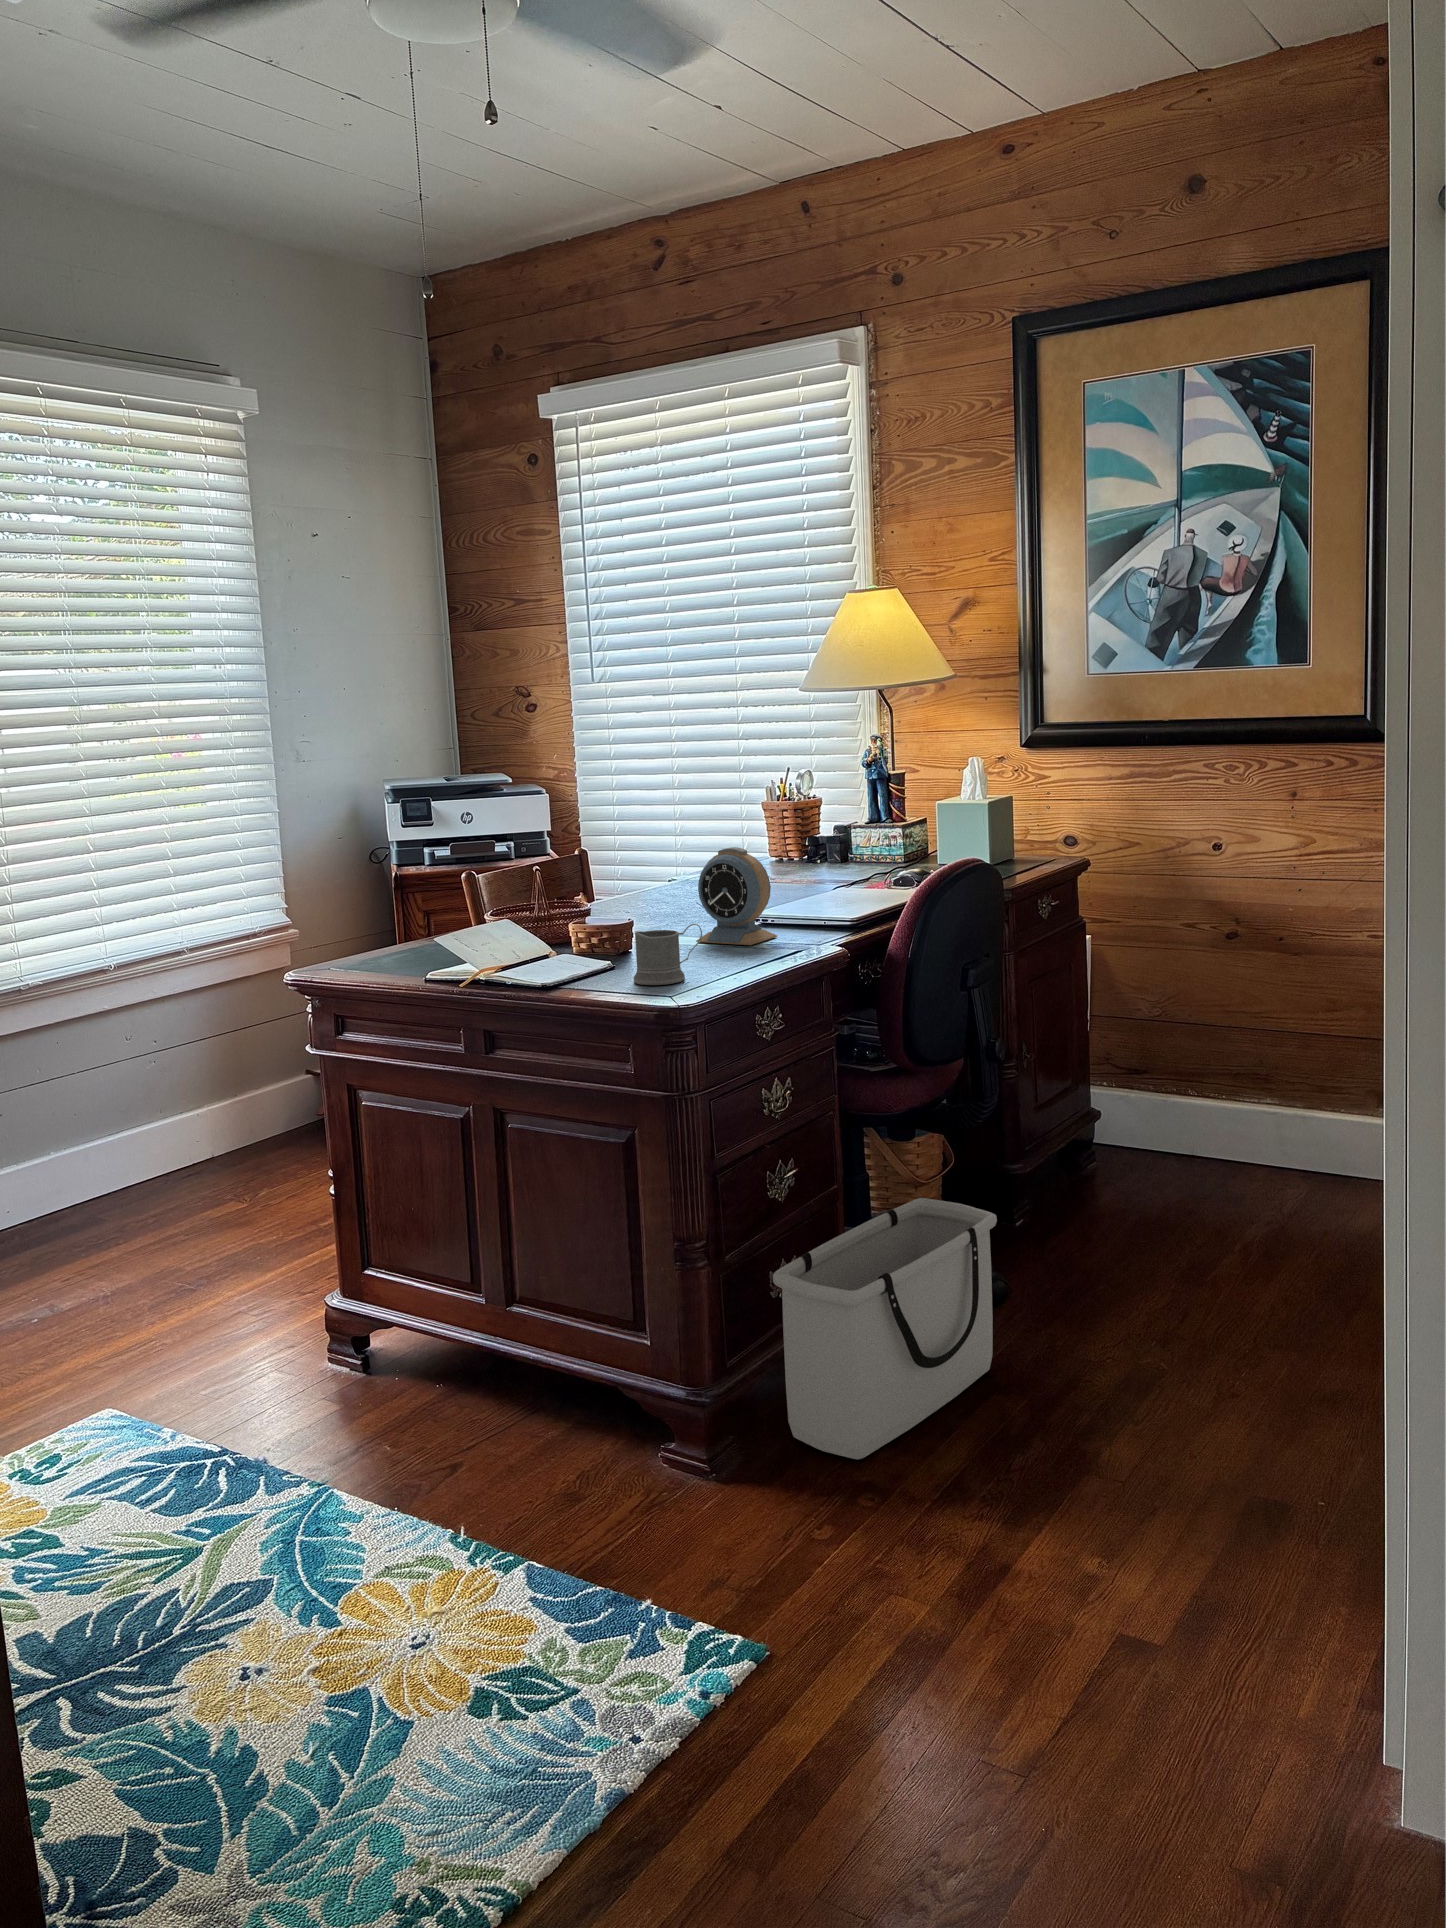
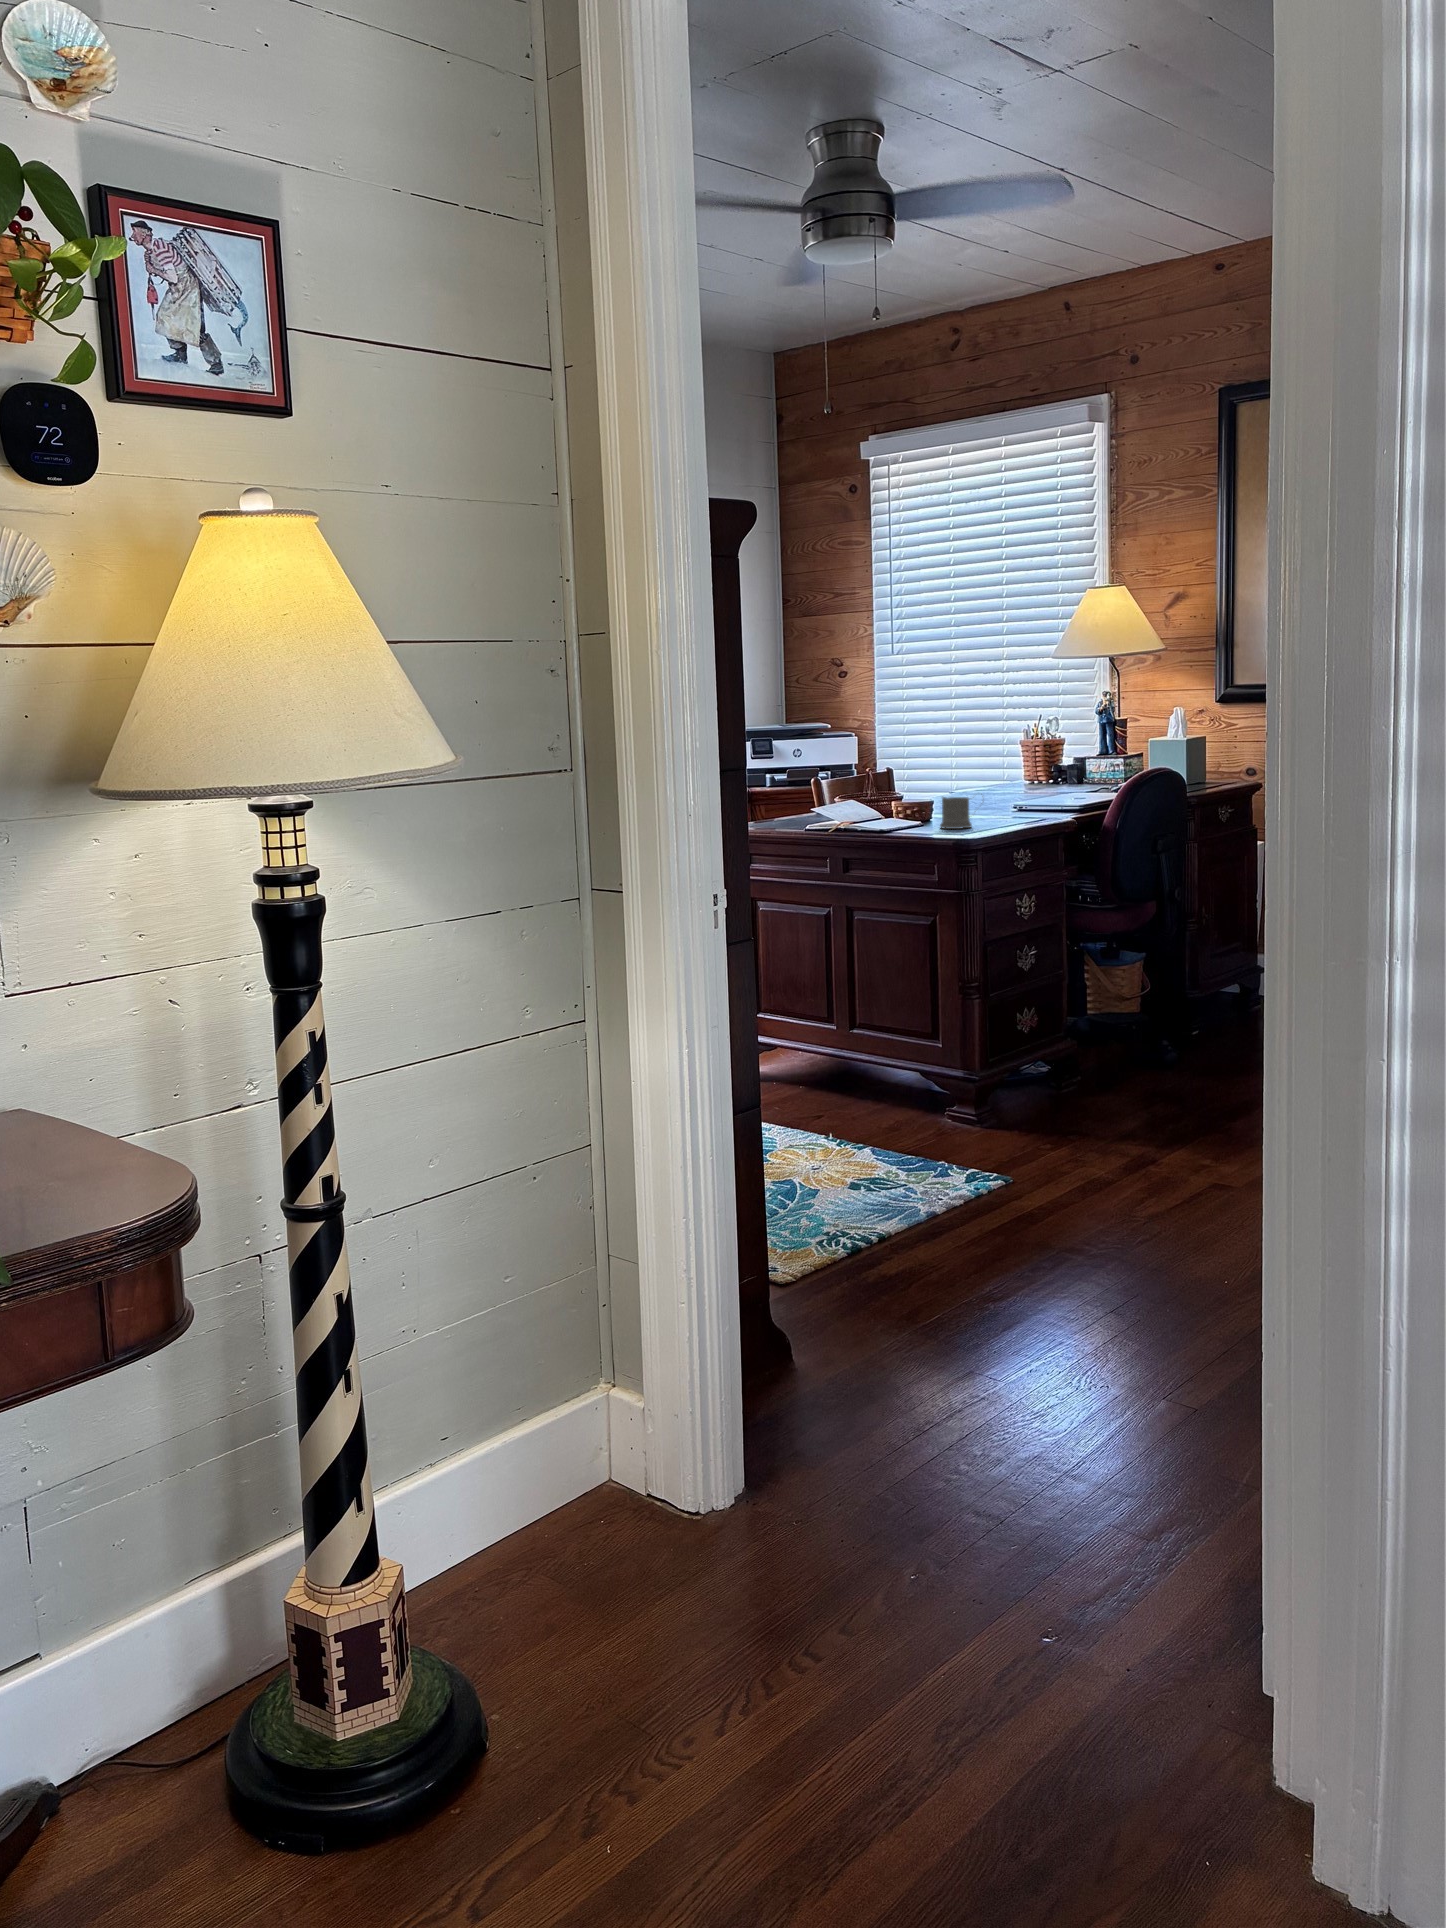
alarm clock: present [696,847,777,945] -> none [977,753,1030,815]
storage bin: present [773,1198,997,1459] -> none [1021,982,1169,1121]

